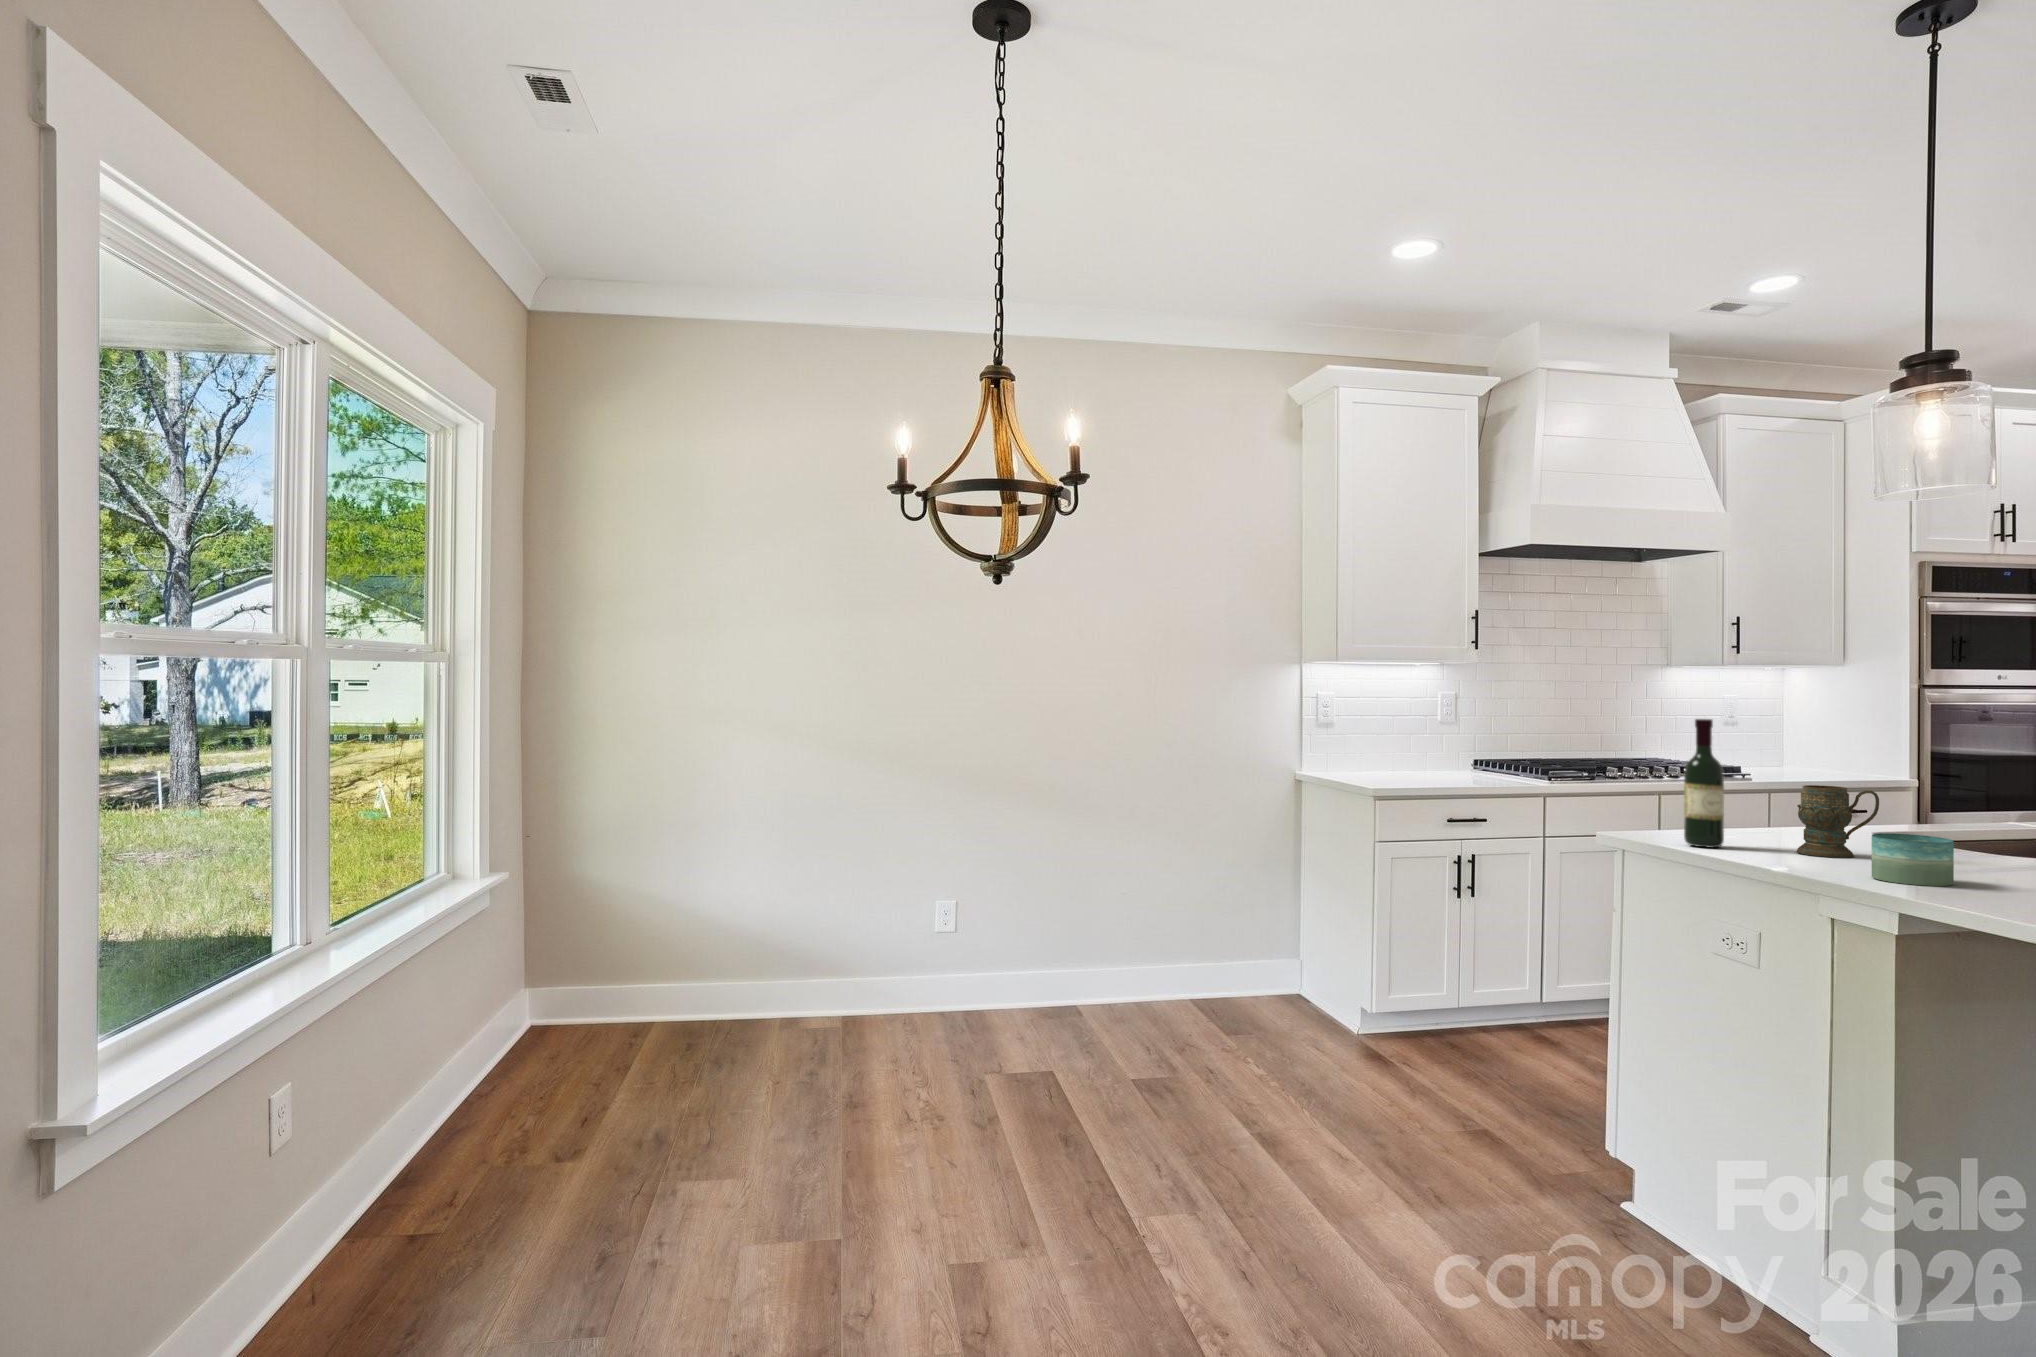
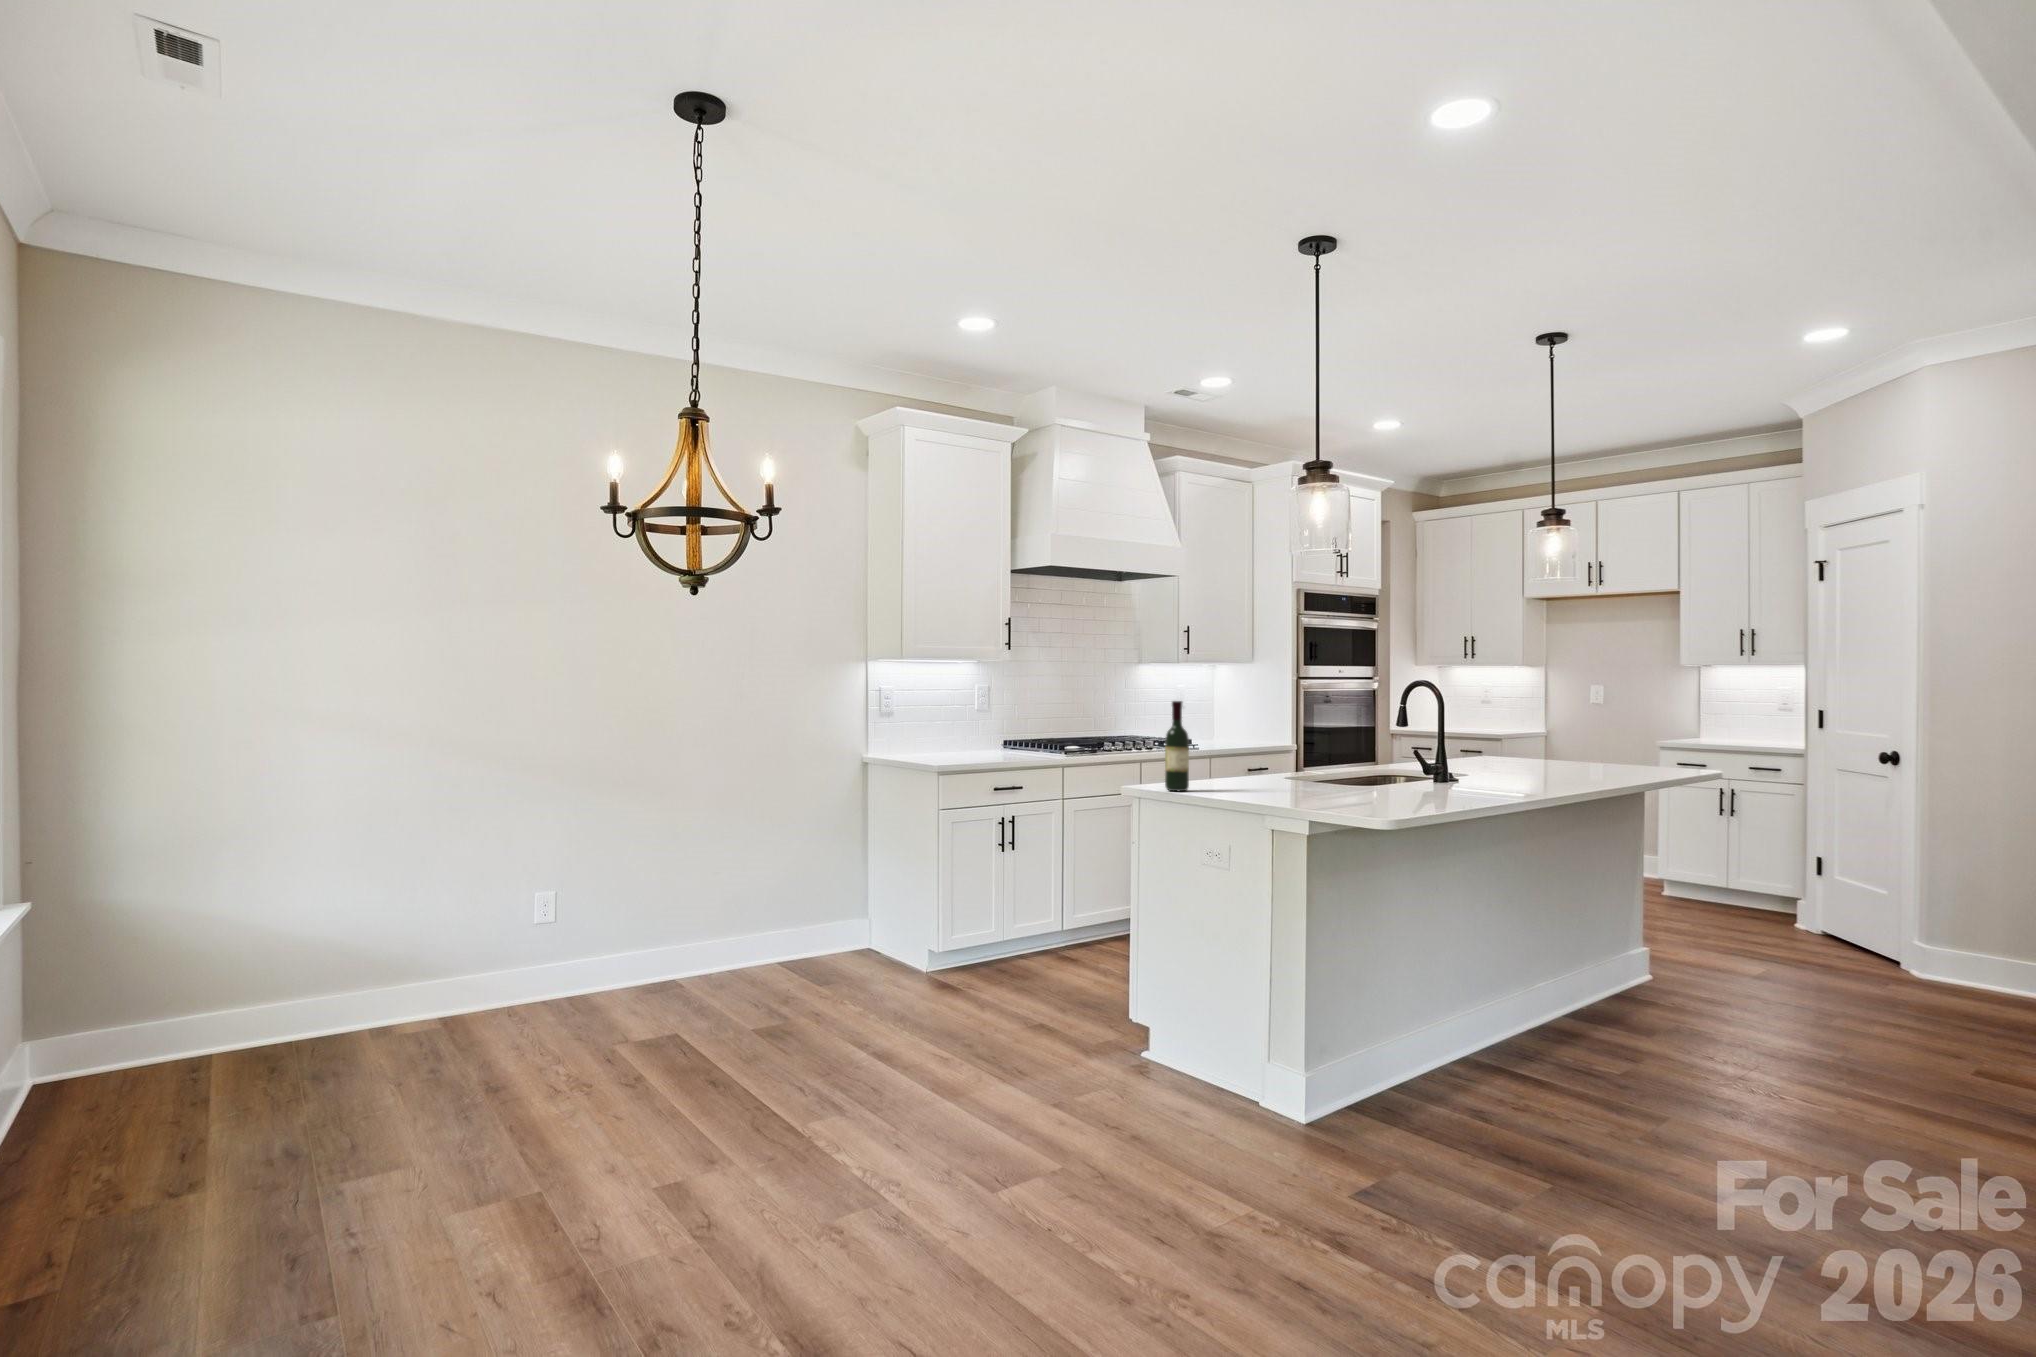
mug: present [1796,785,1879,858] -> none [1230,745,1276,793]
candle: present [1872,833,1954,886] -> none [1272,772,1314,803]

